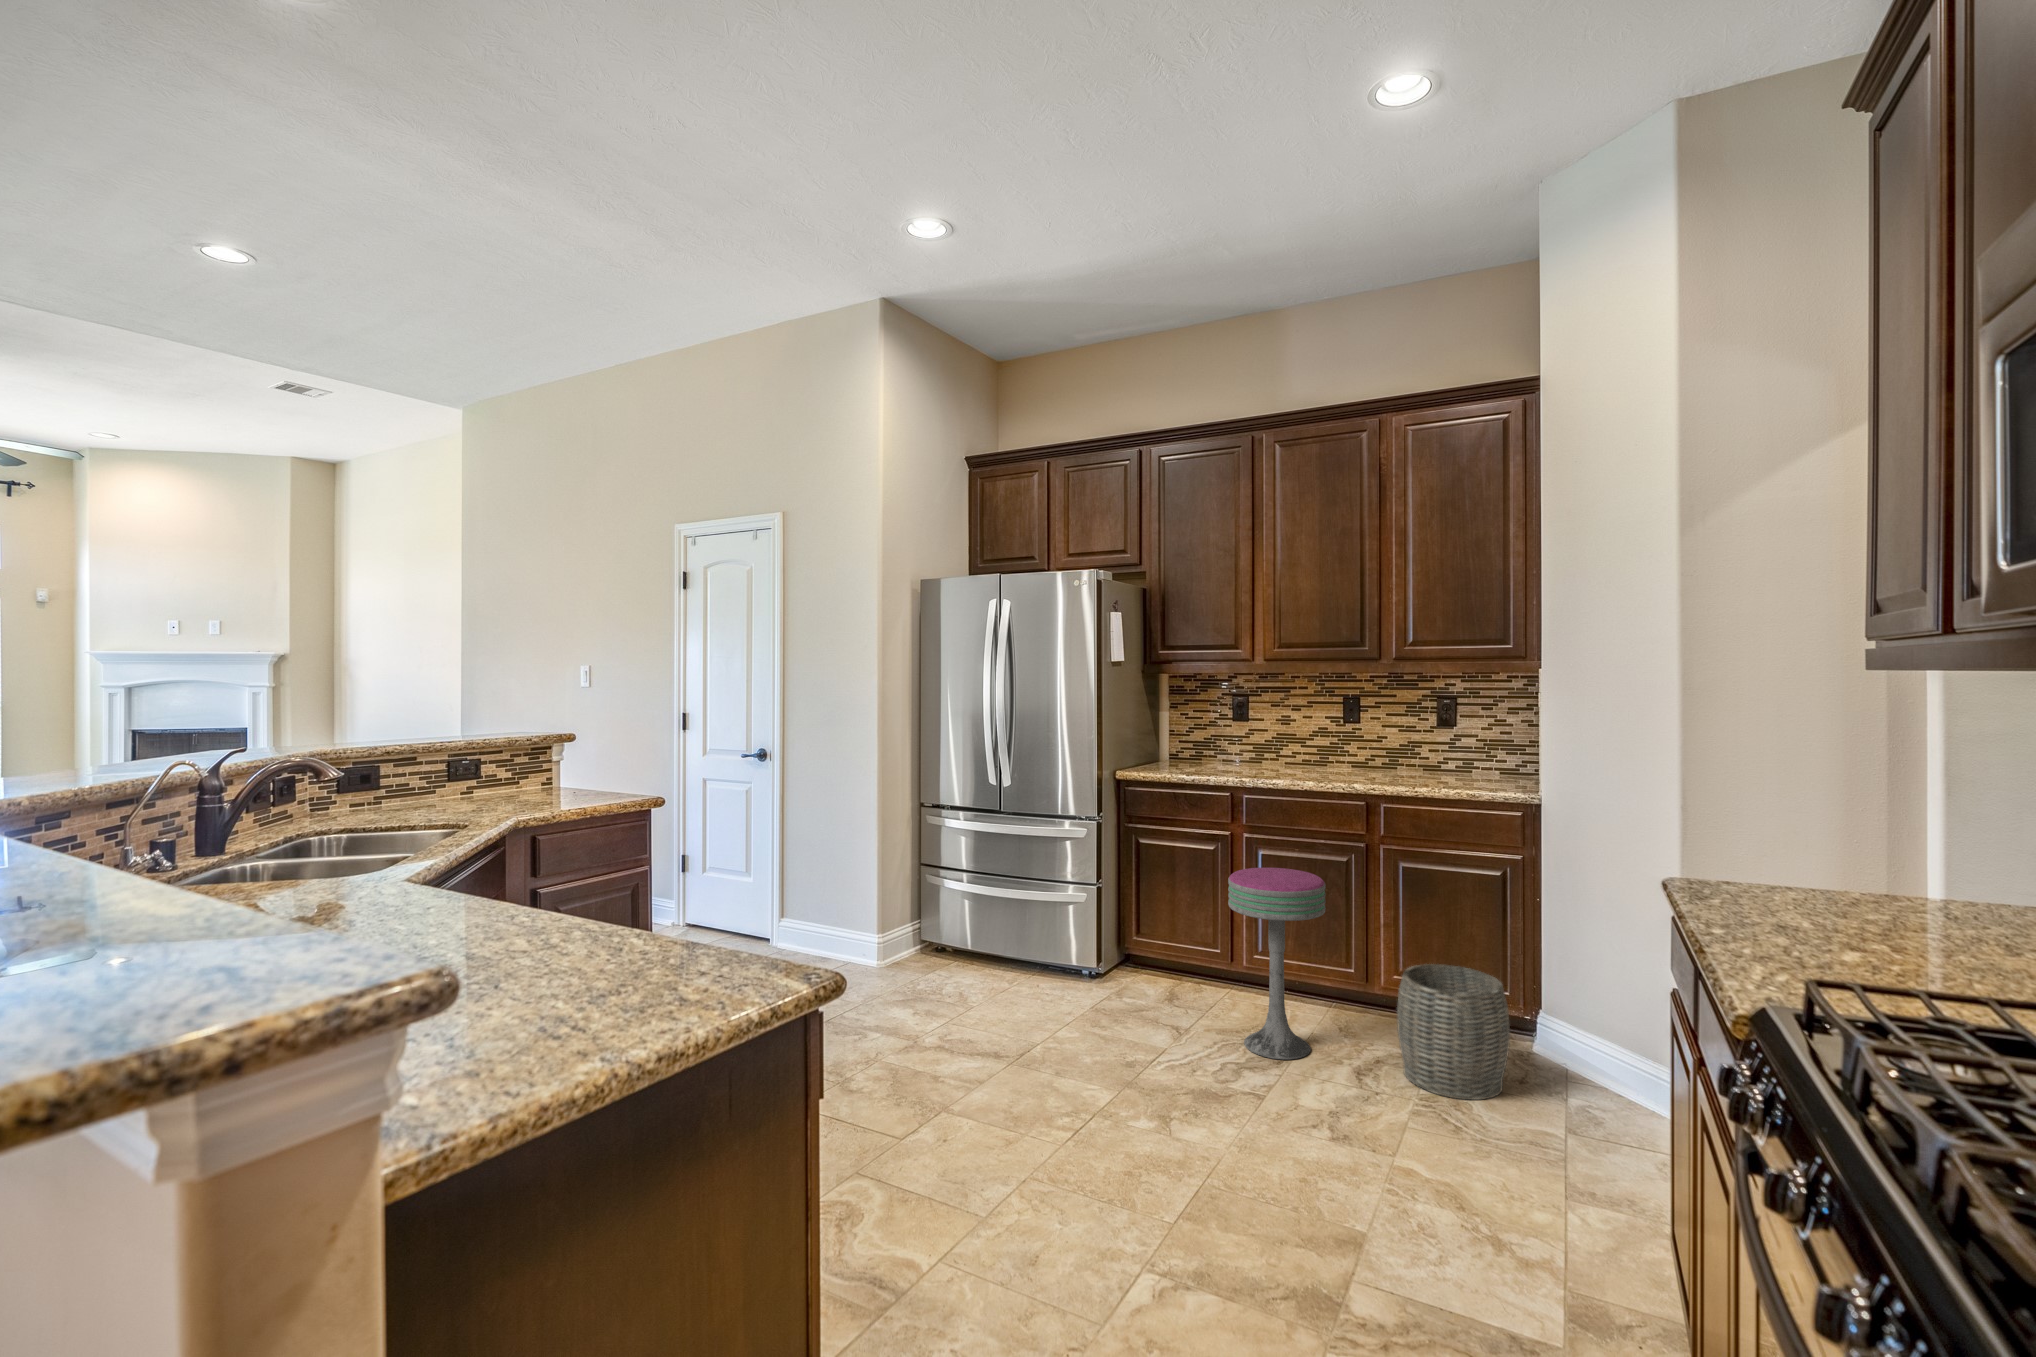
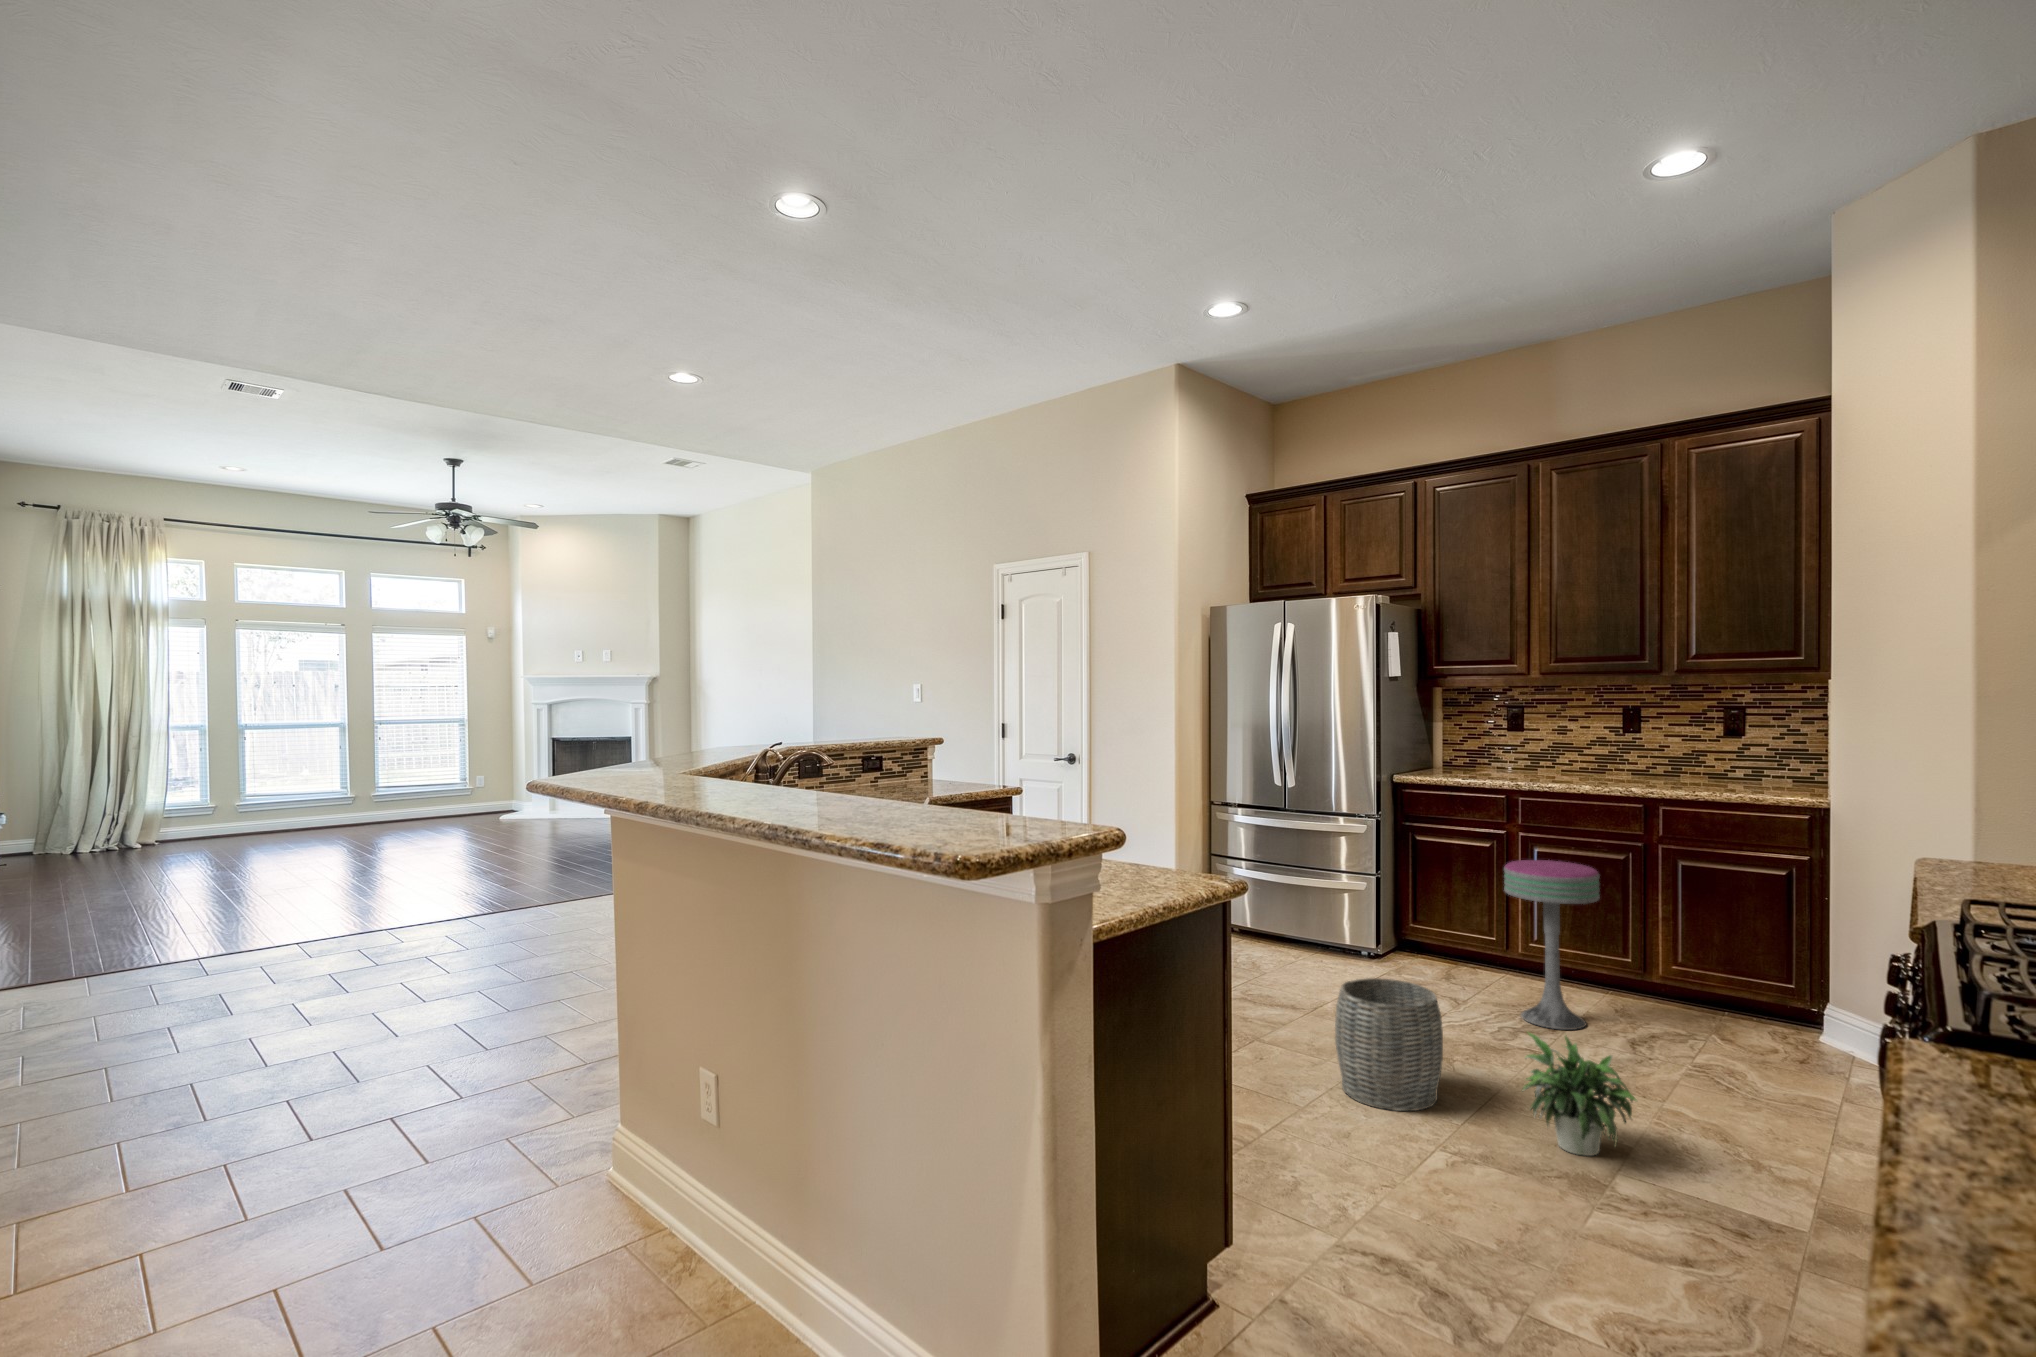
woven basket: present [1397,964,1510,1100] -> present [1335,978,1443,1111]
potted plant: none [1247,1104,1380,1266] -> present [1522,1033,1637,1156]

